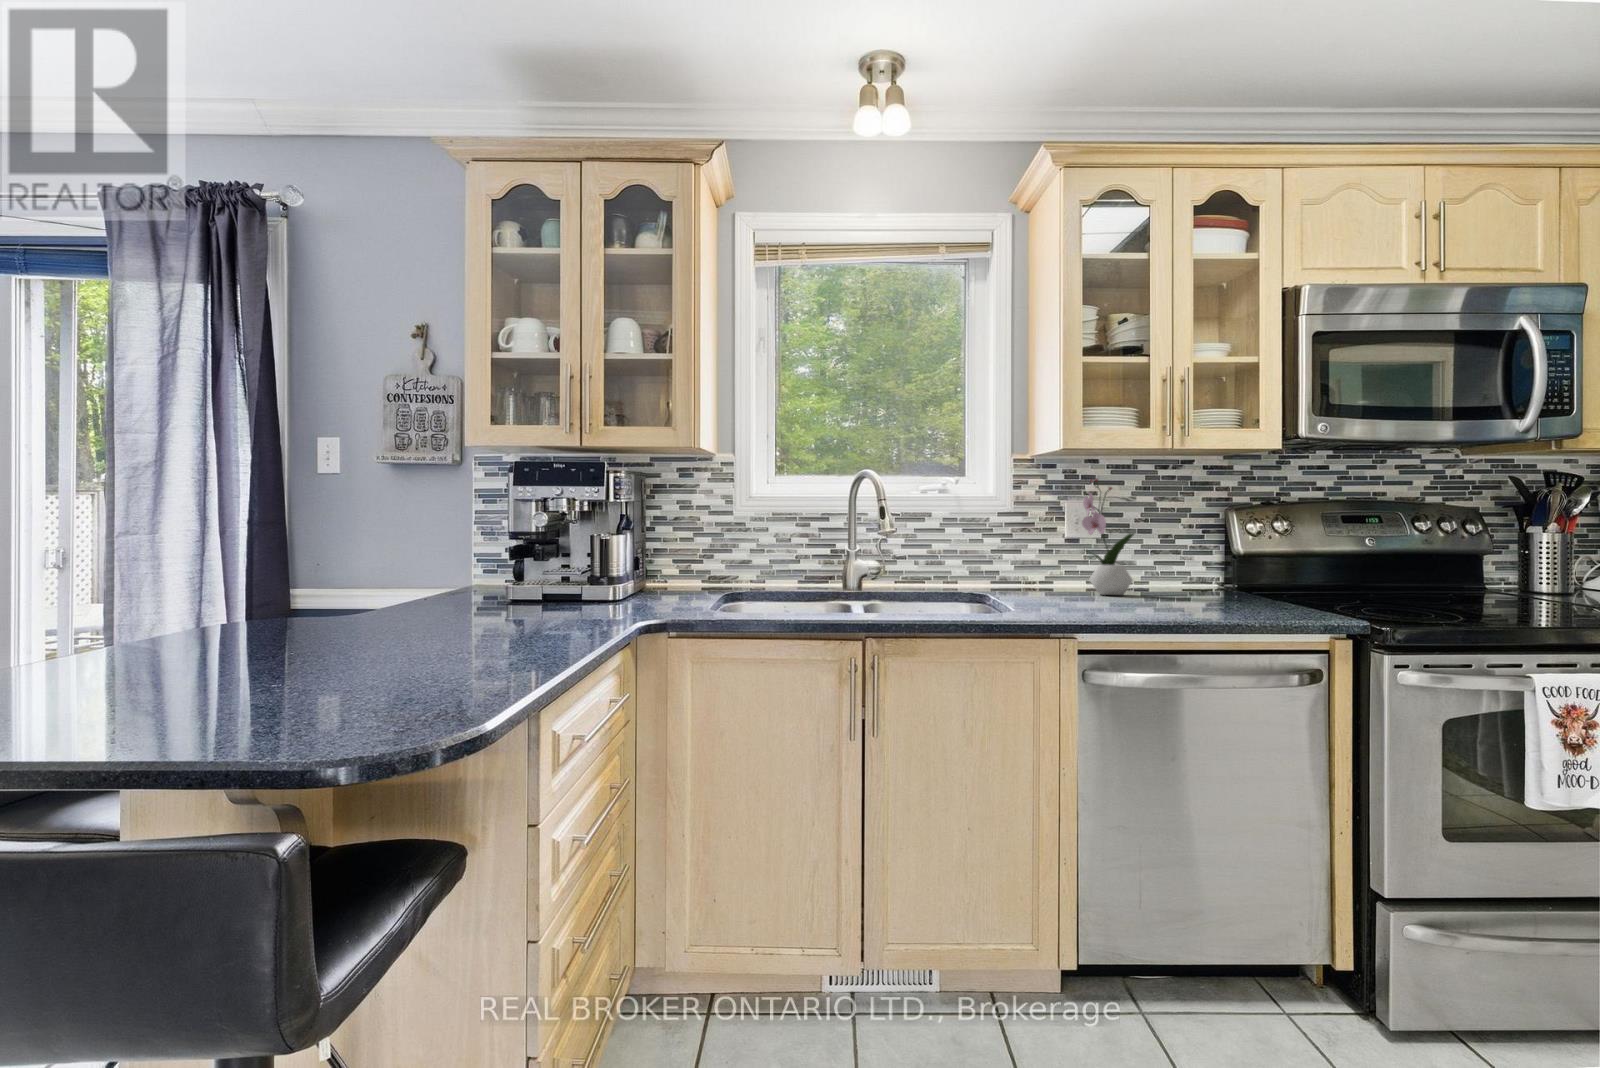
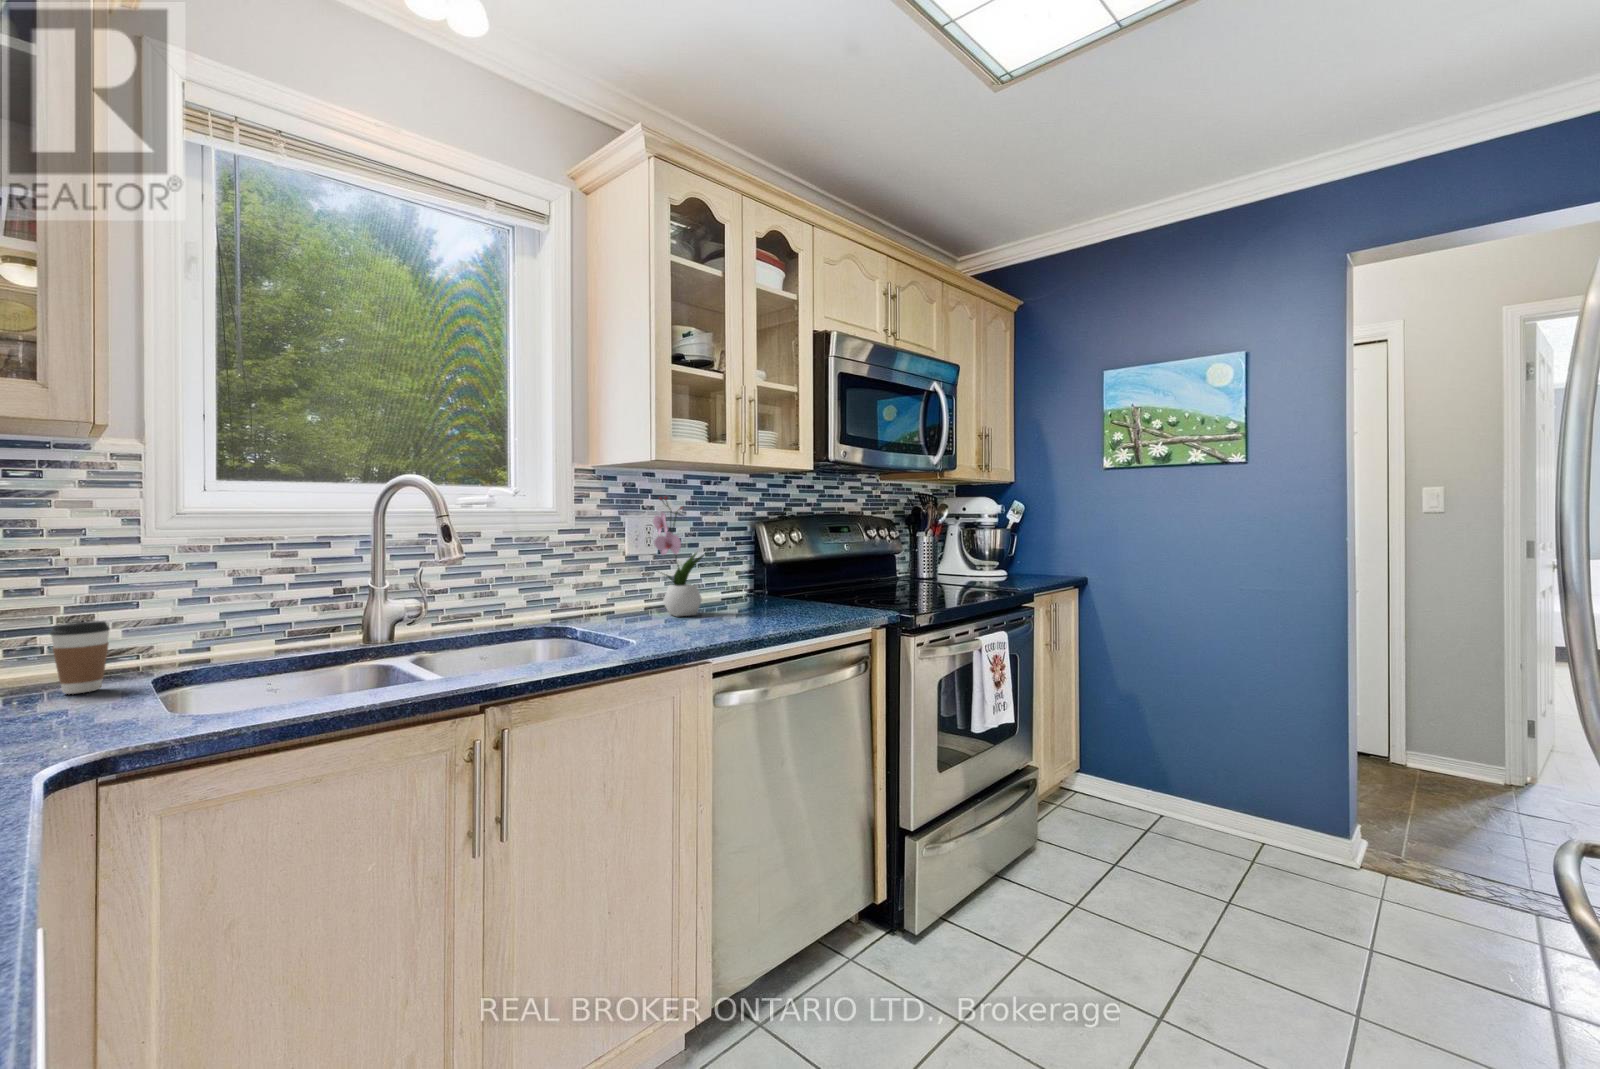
coffee cup: none [688,554,712,594] -> present [50,621,110,694]

